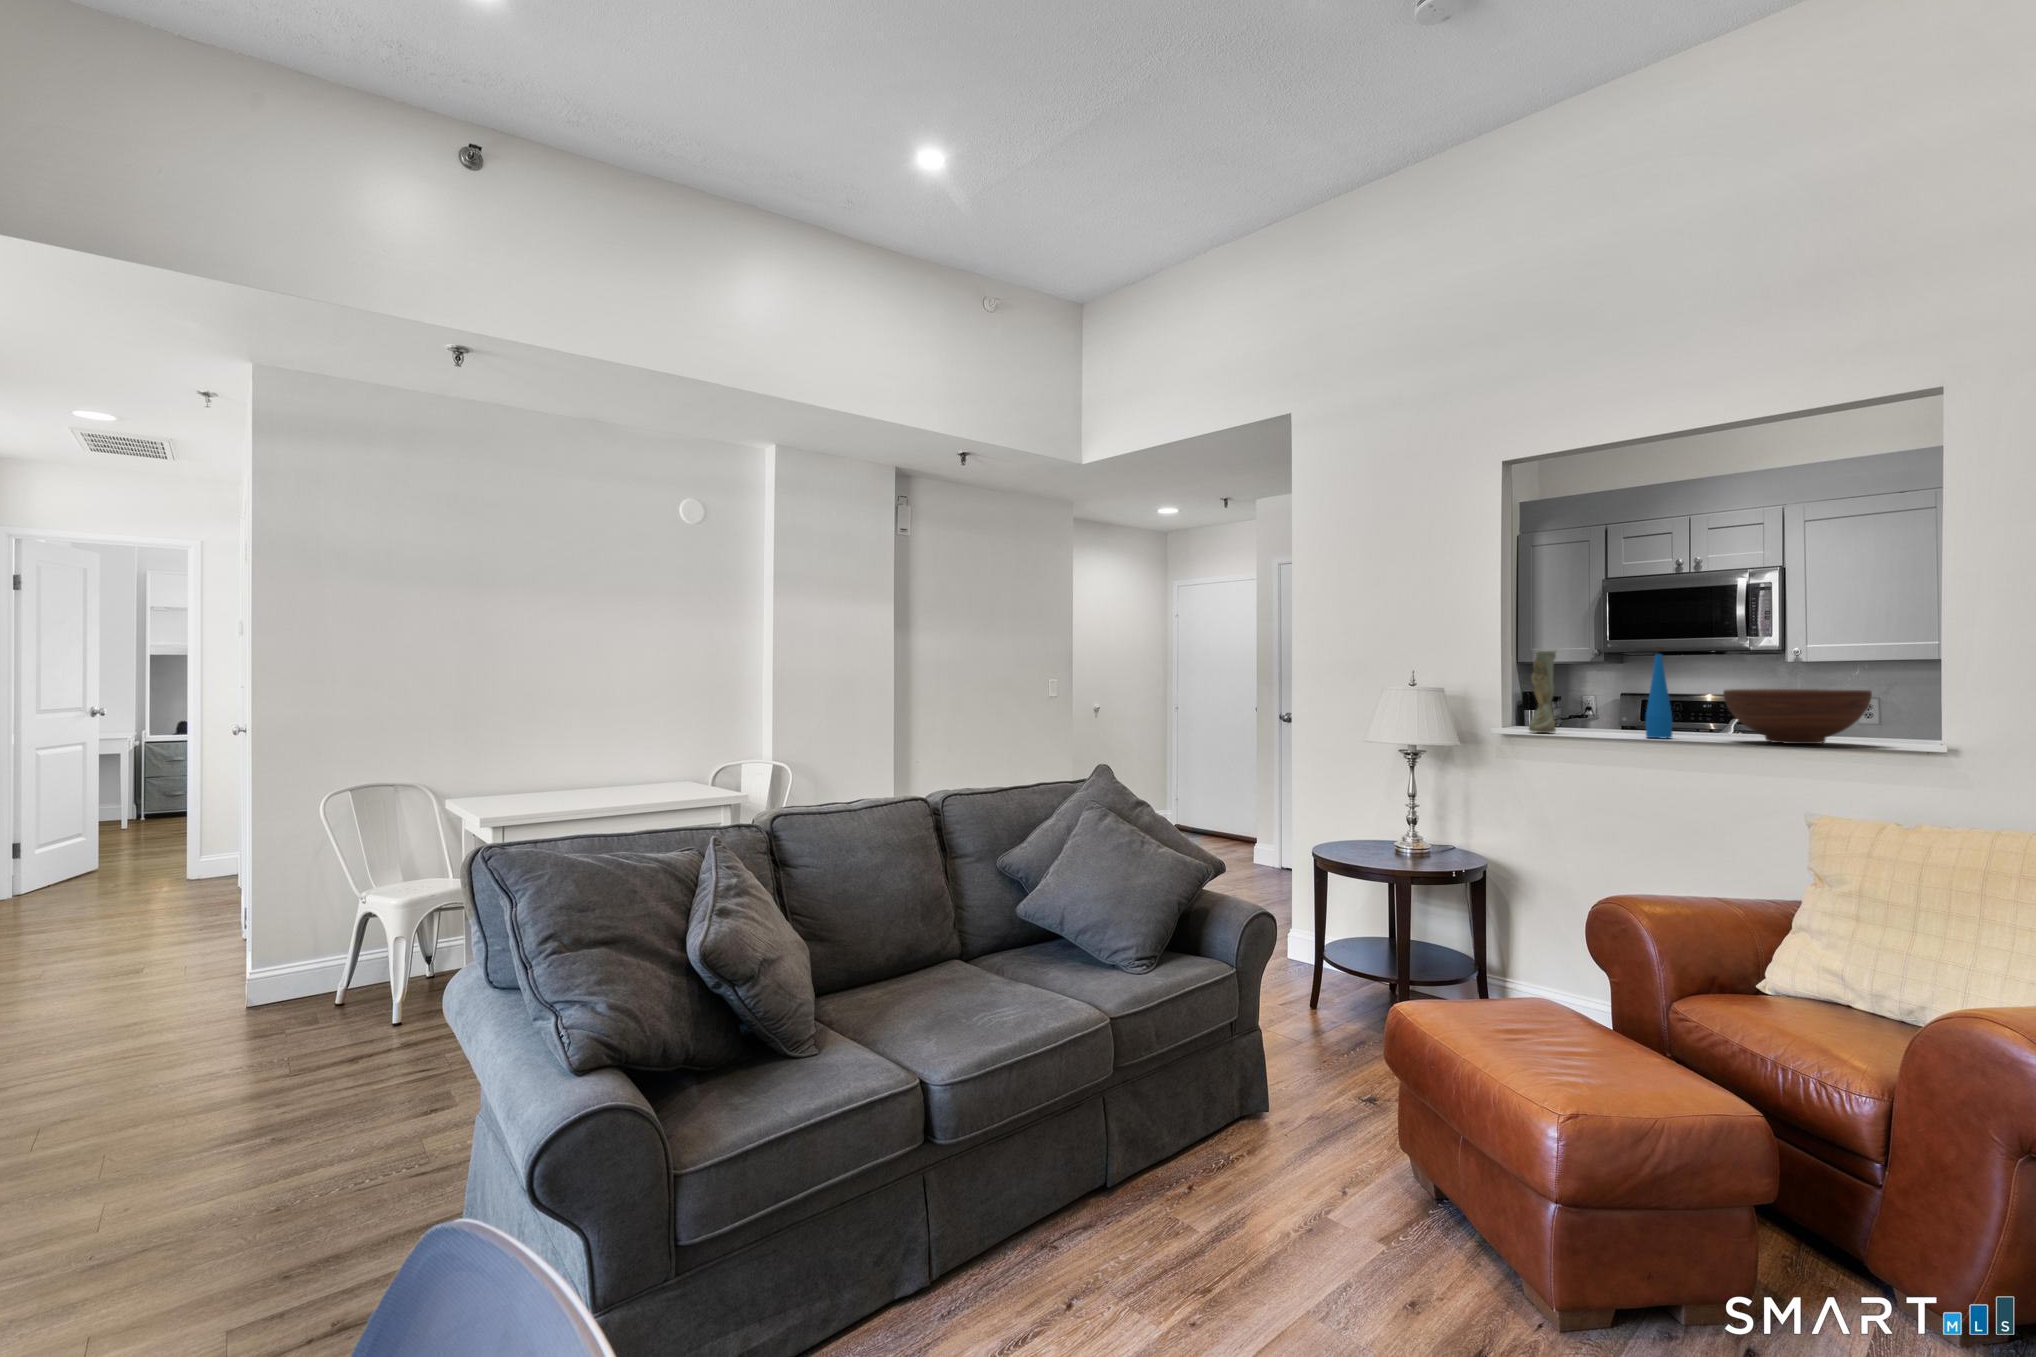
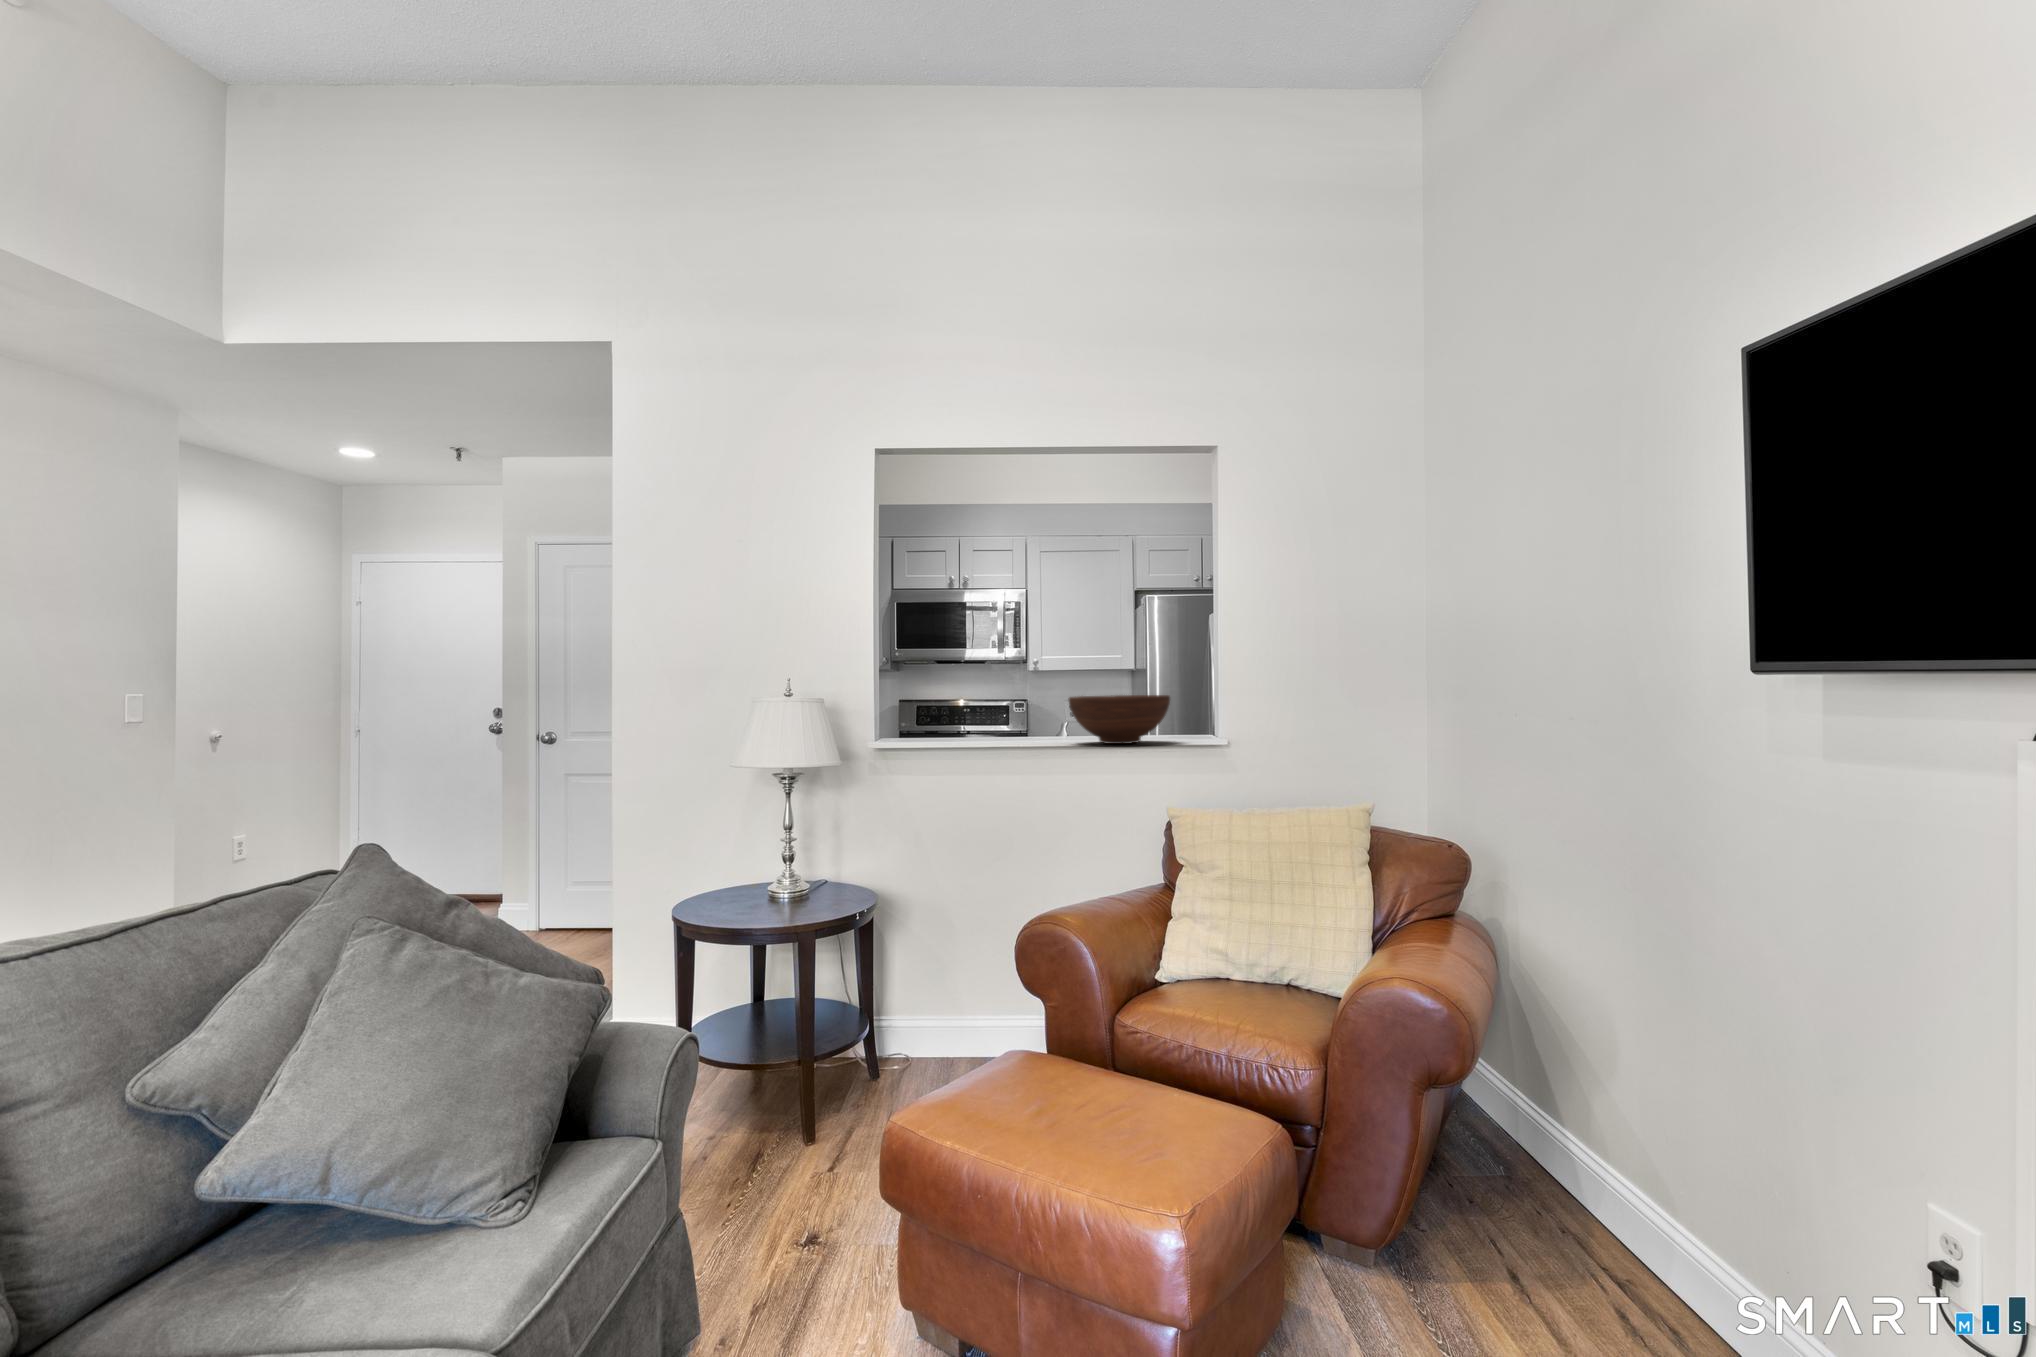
bottle: present [1646,647,1672,739] -> none [1006,657,1027,746]
vase: present [1529,651,1556,733] -> none [898,661,923,746]

